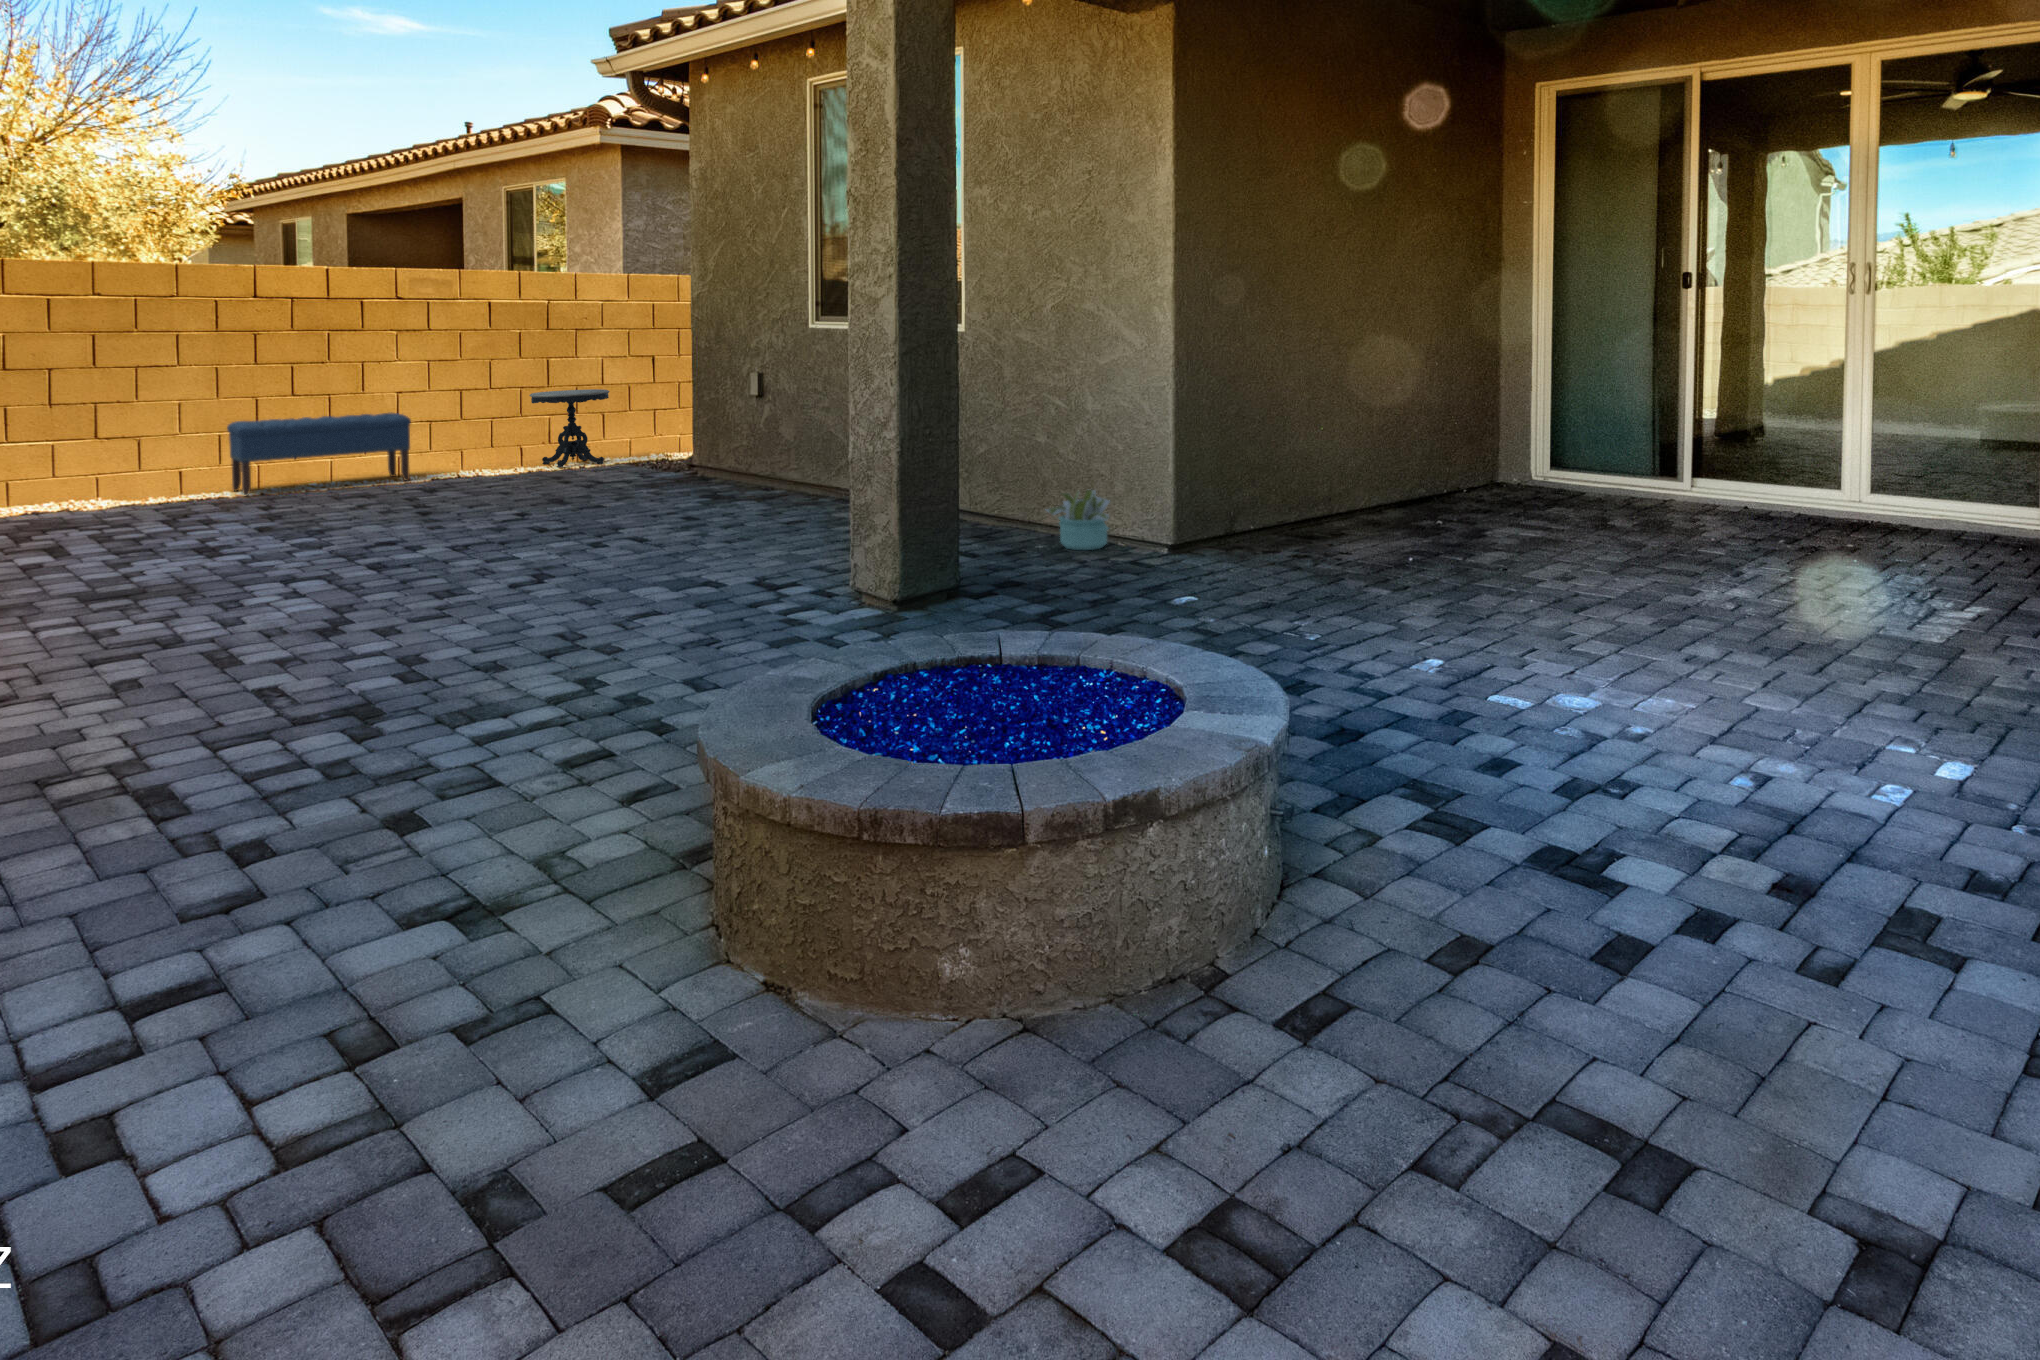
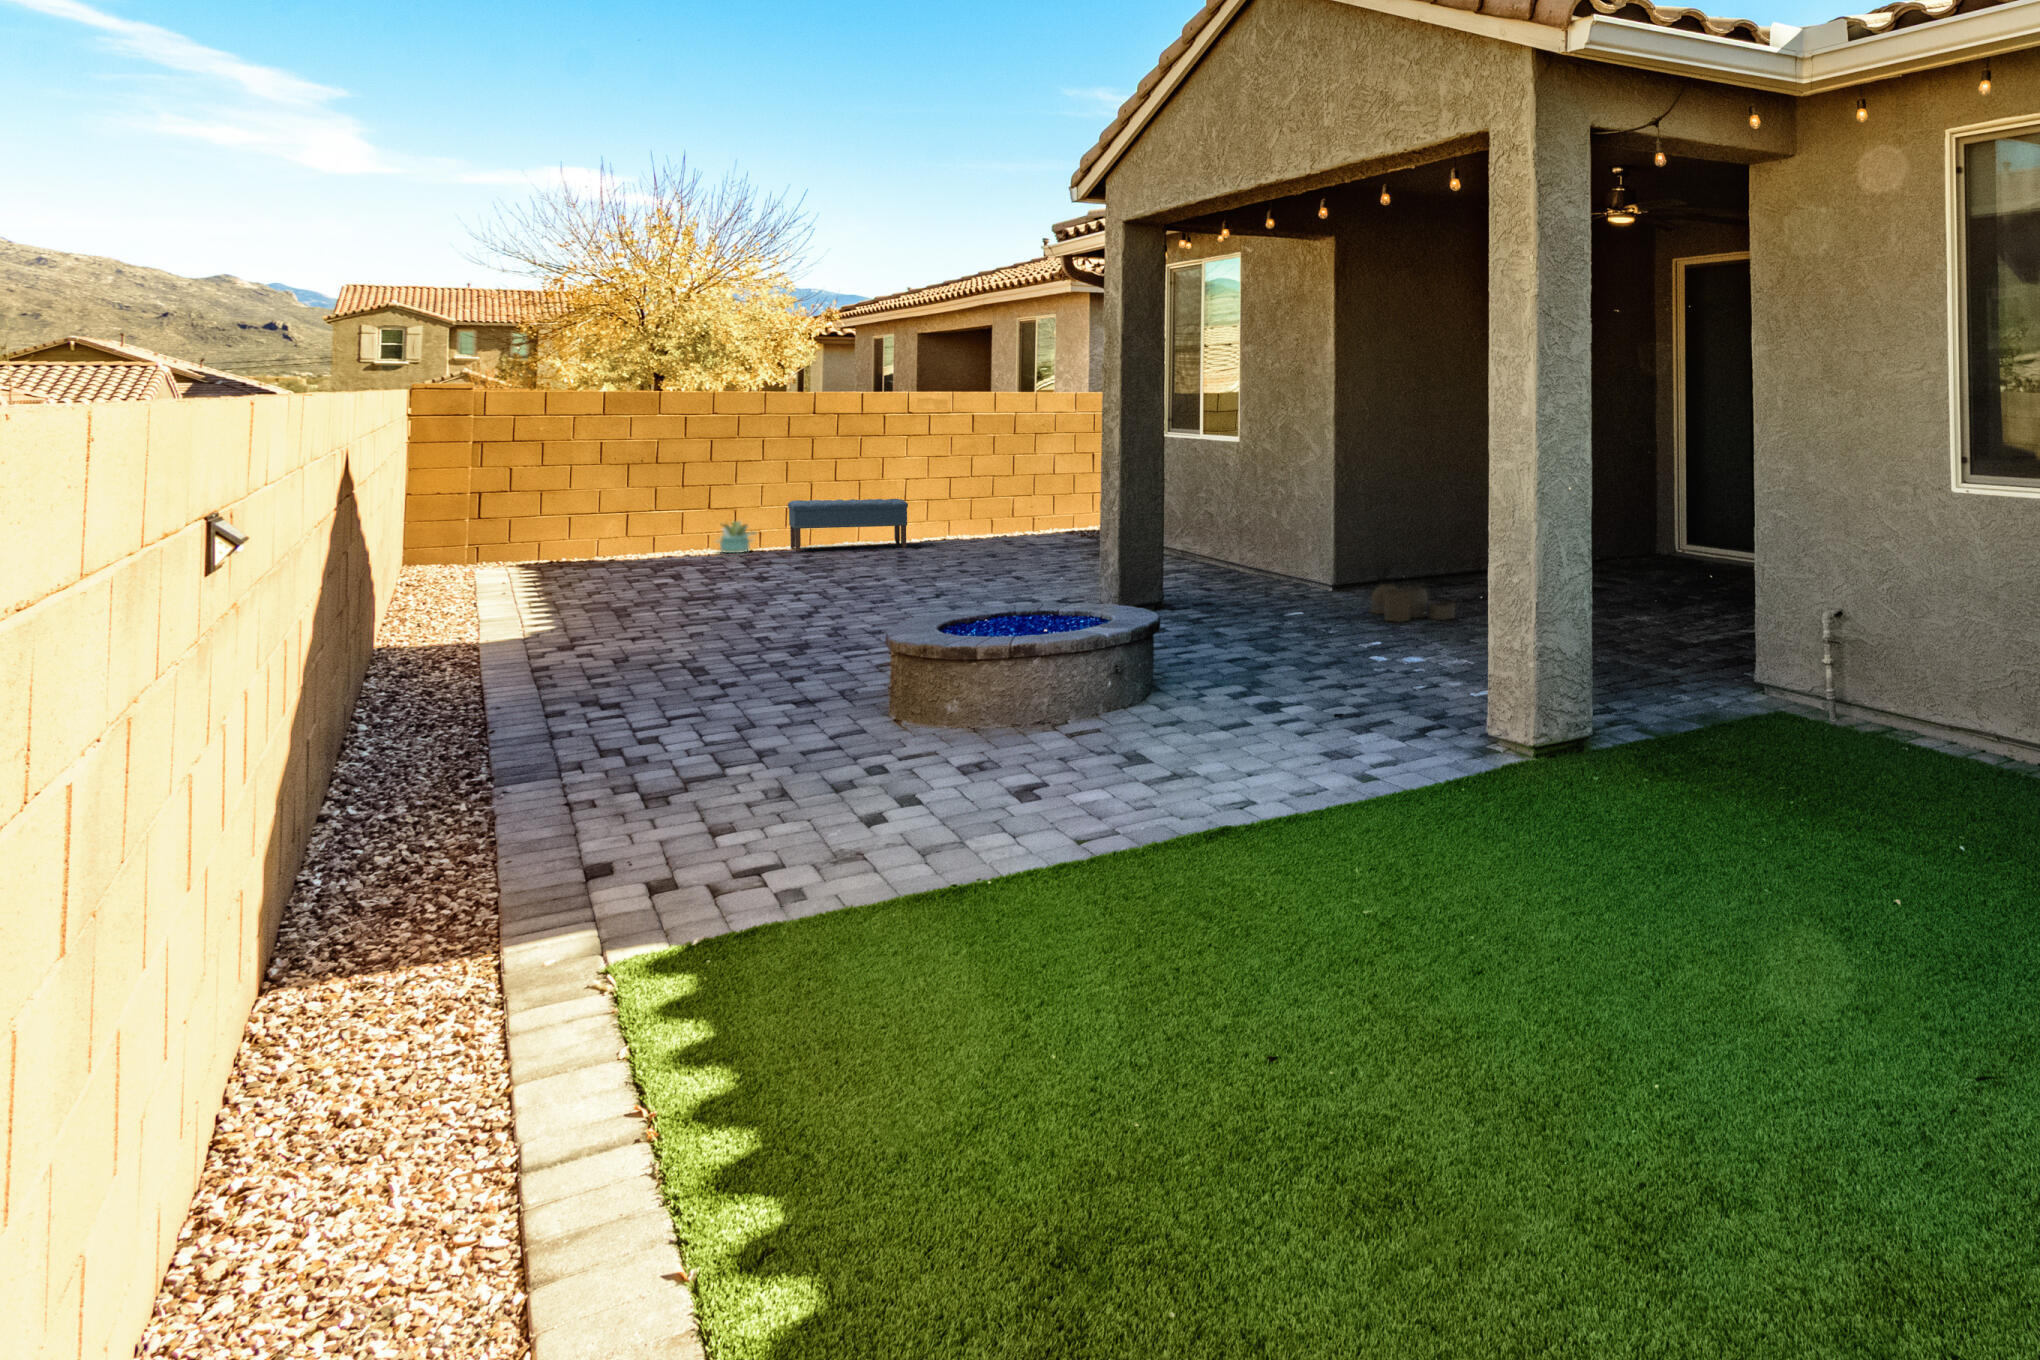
side table: present [529,389,610,468] -> none [994,487,1052,544]
decorative plant: present [1047,490,1110,550] -> present [720,521,756,553]
woven basket: none [1211,503,1349,565] -> present [1371,584,1455,622]

